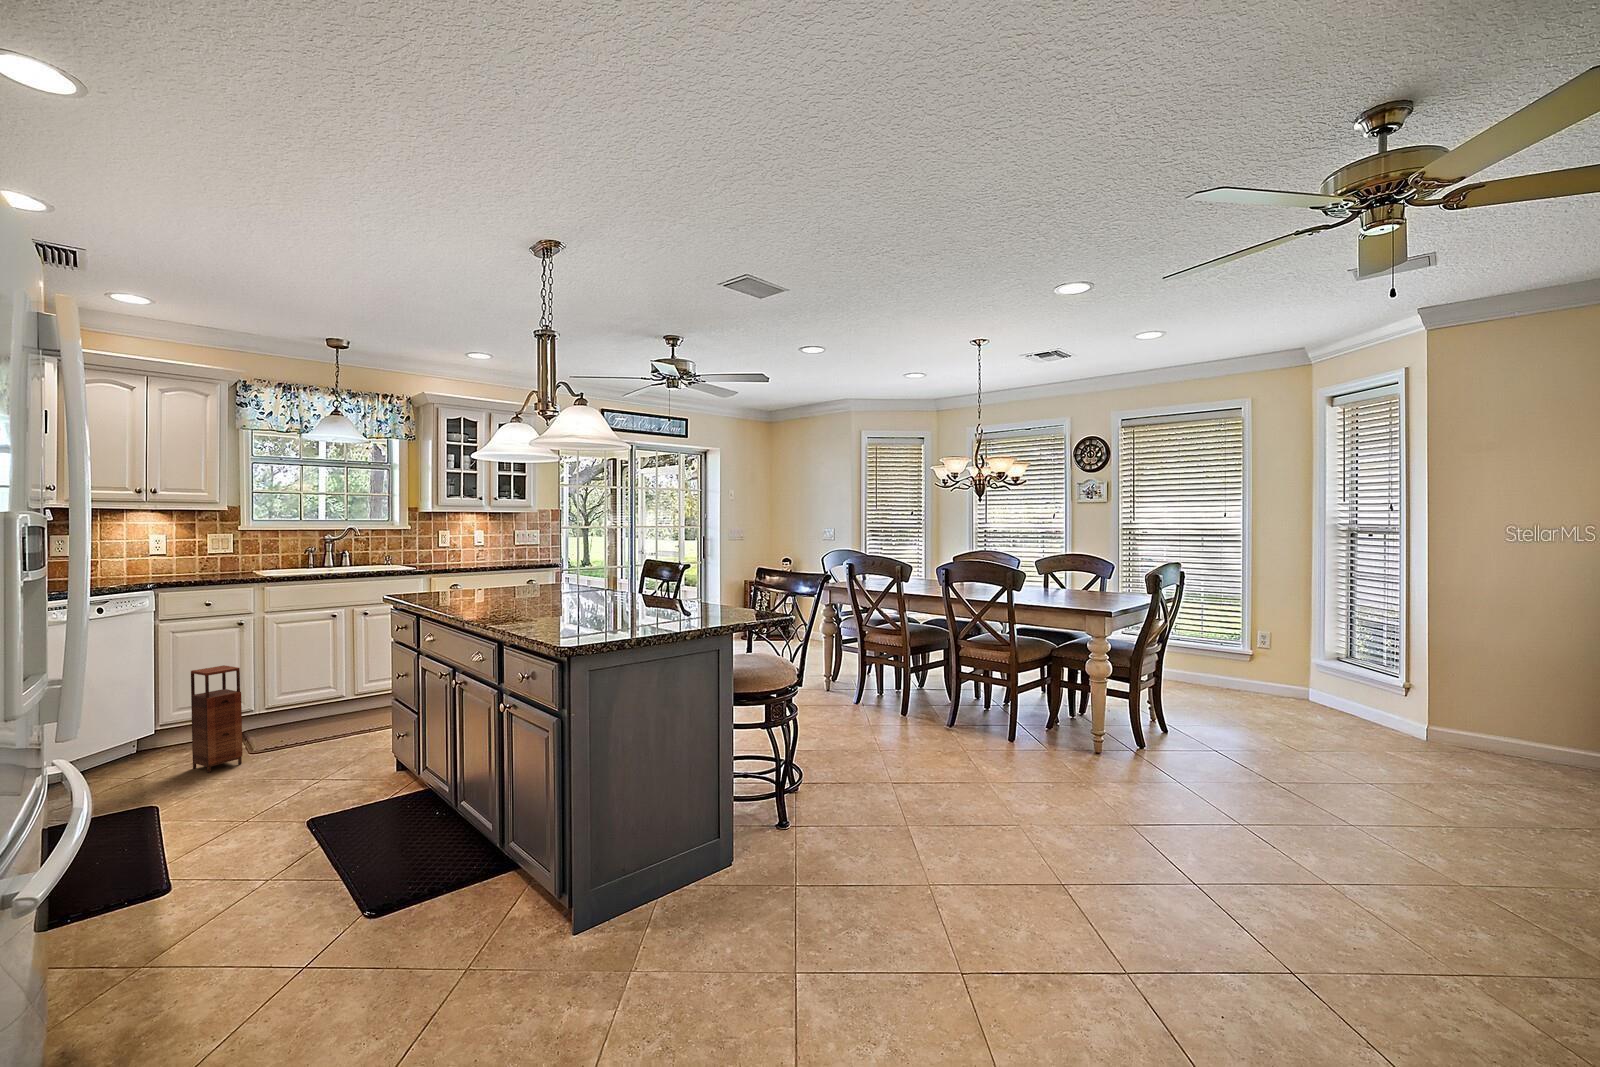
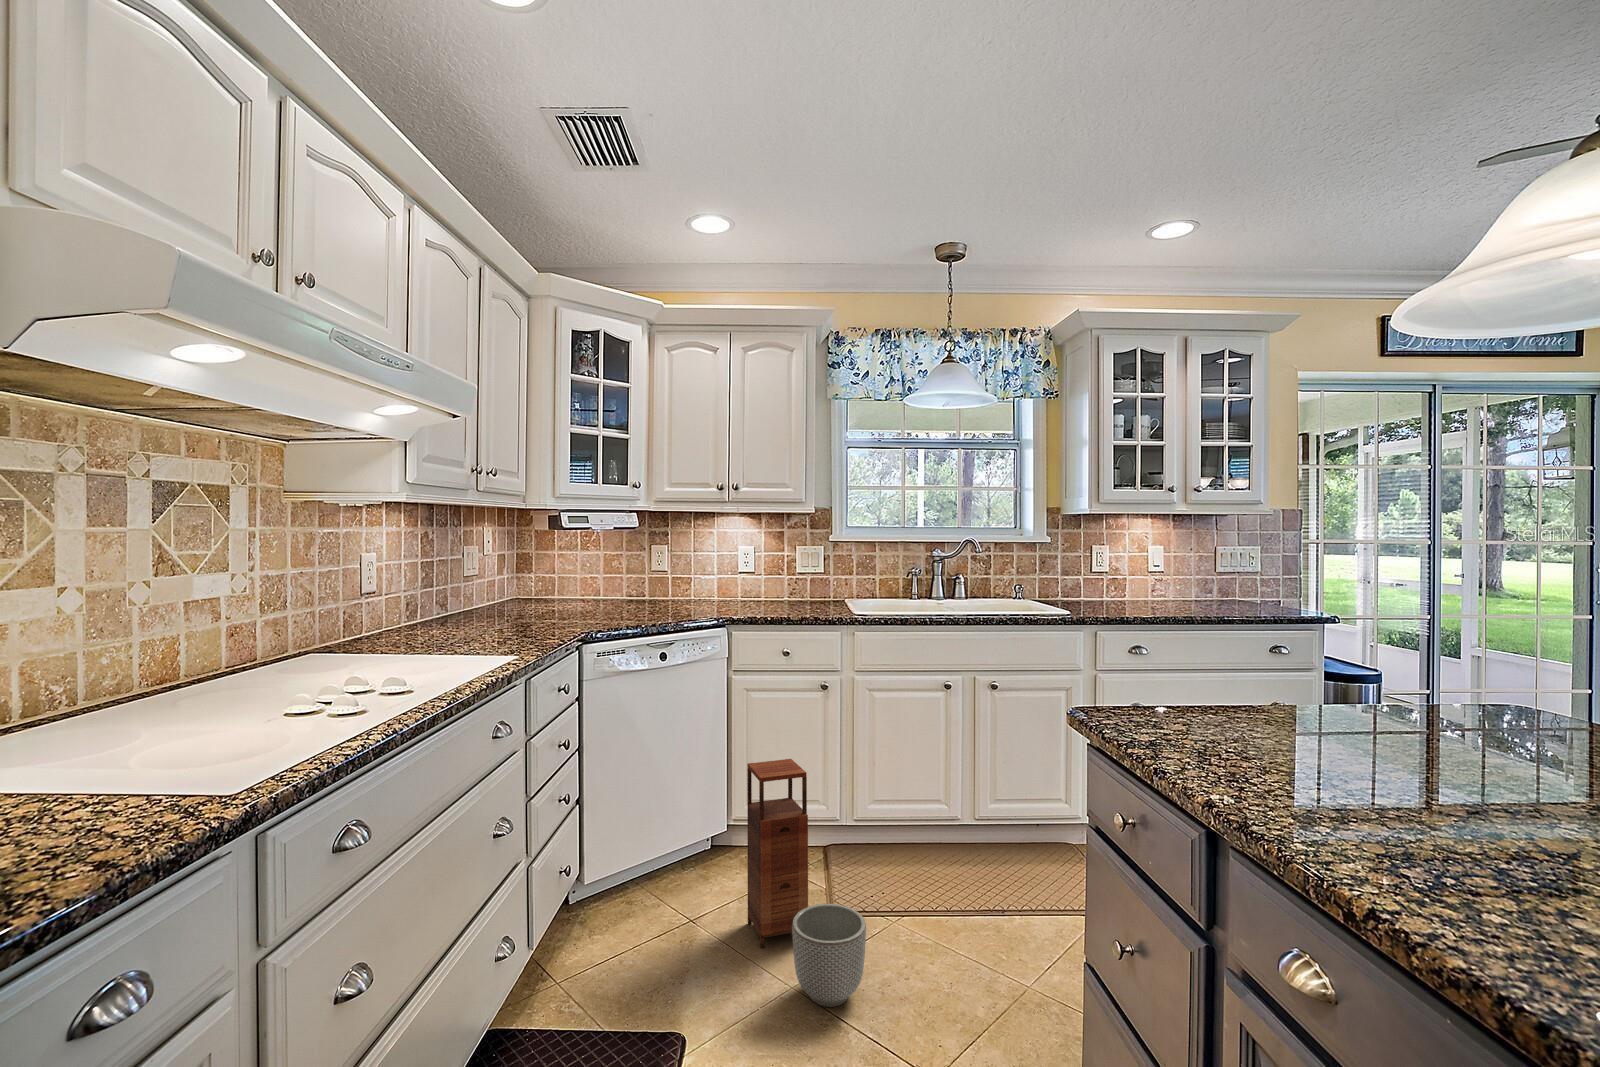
planter: none [238,730,287,778] -> present [792,904,866,1007]

